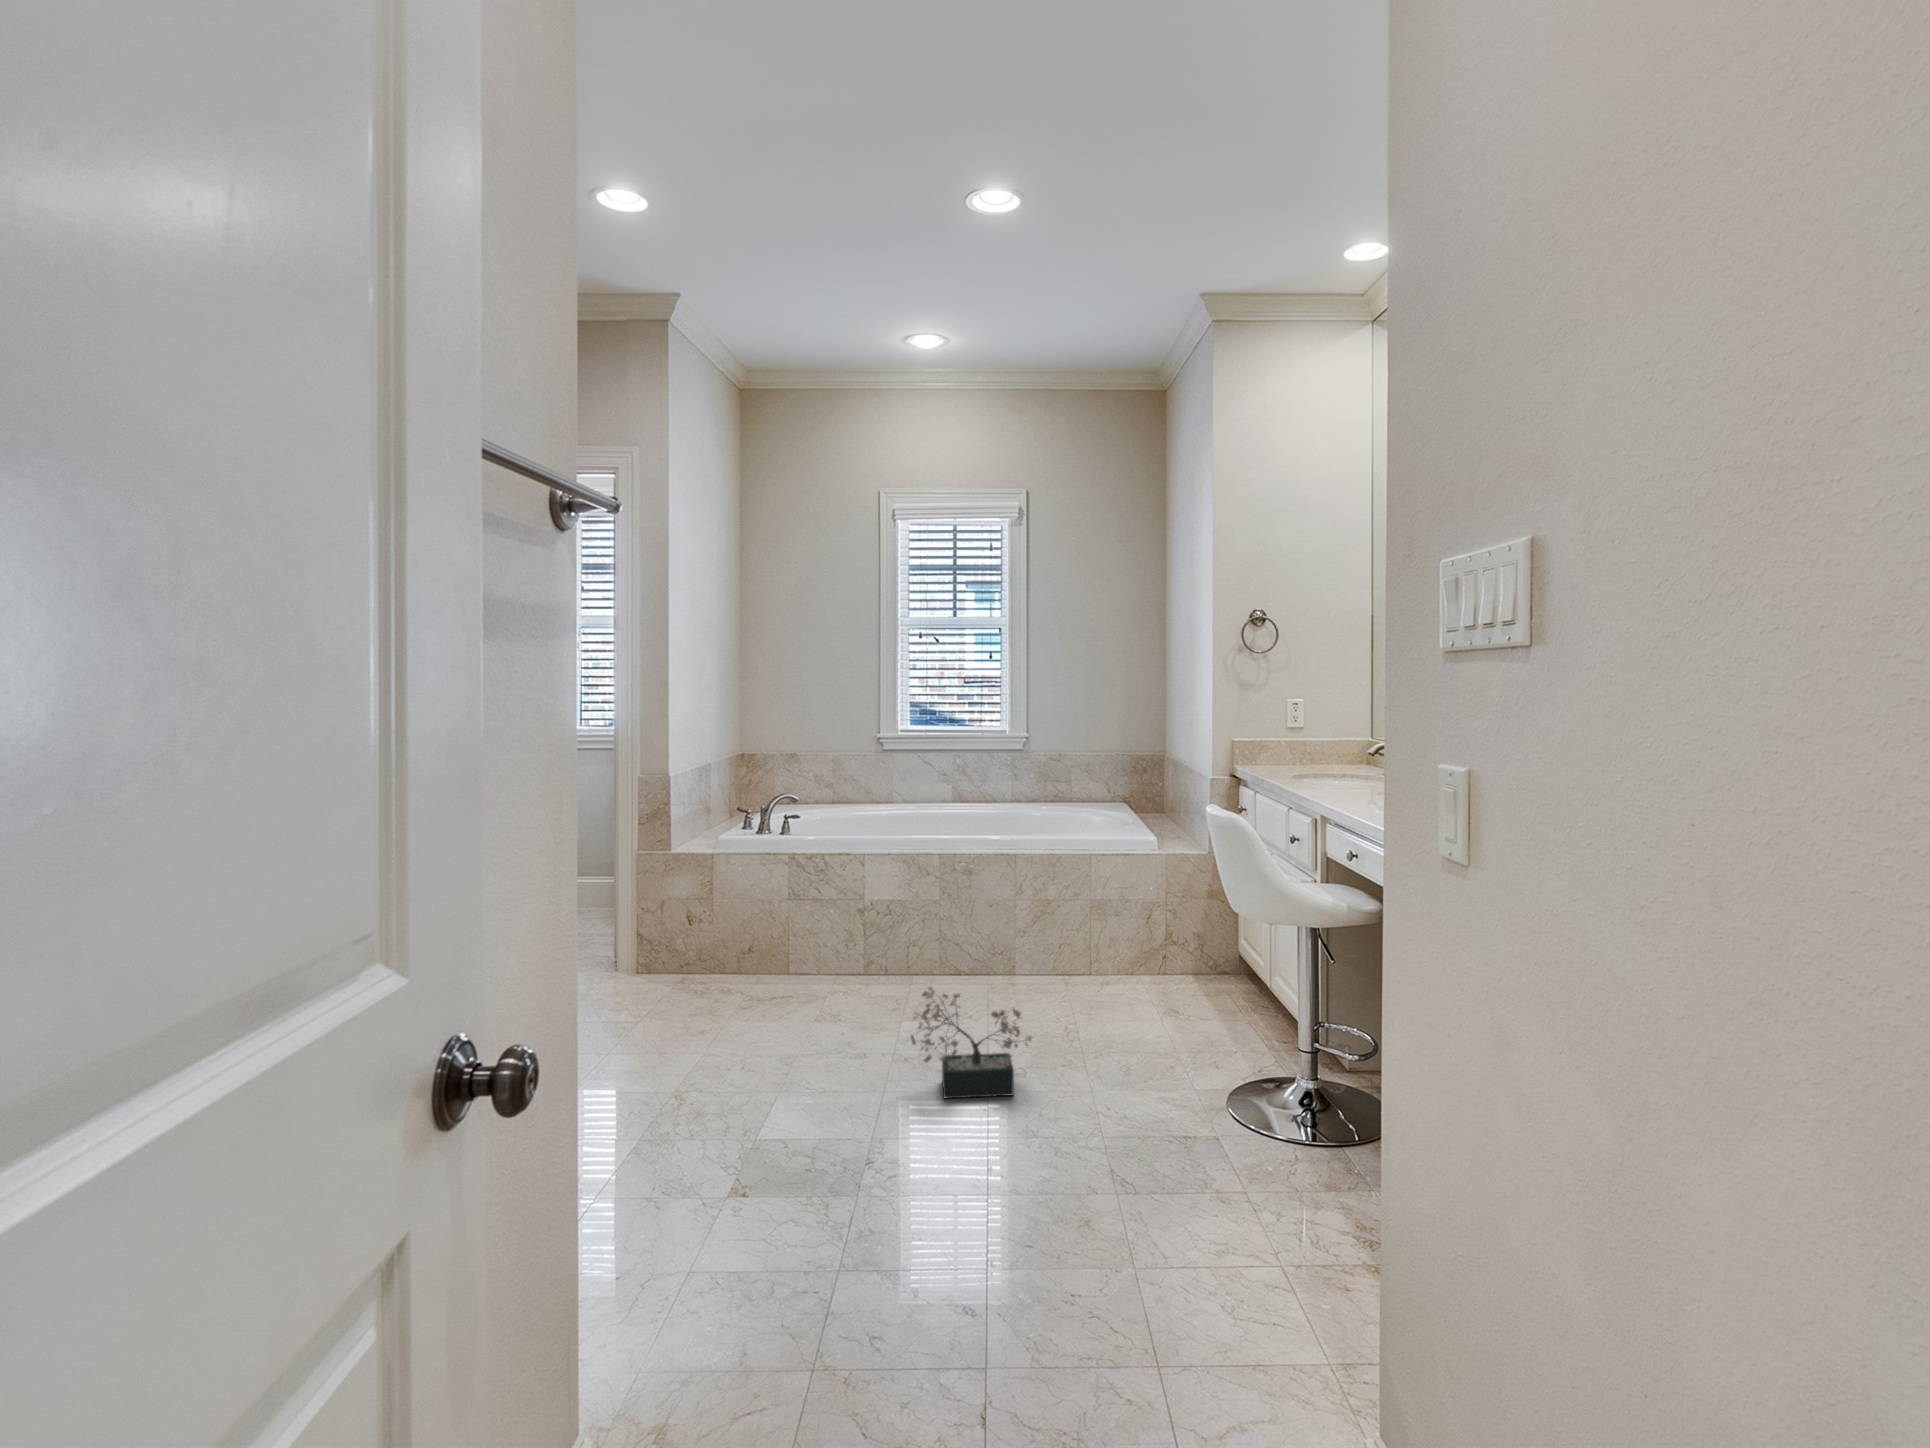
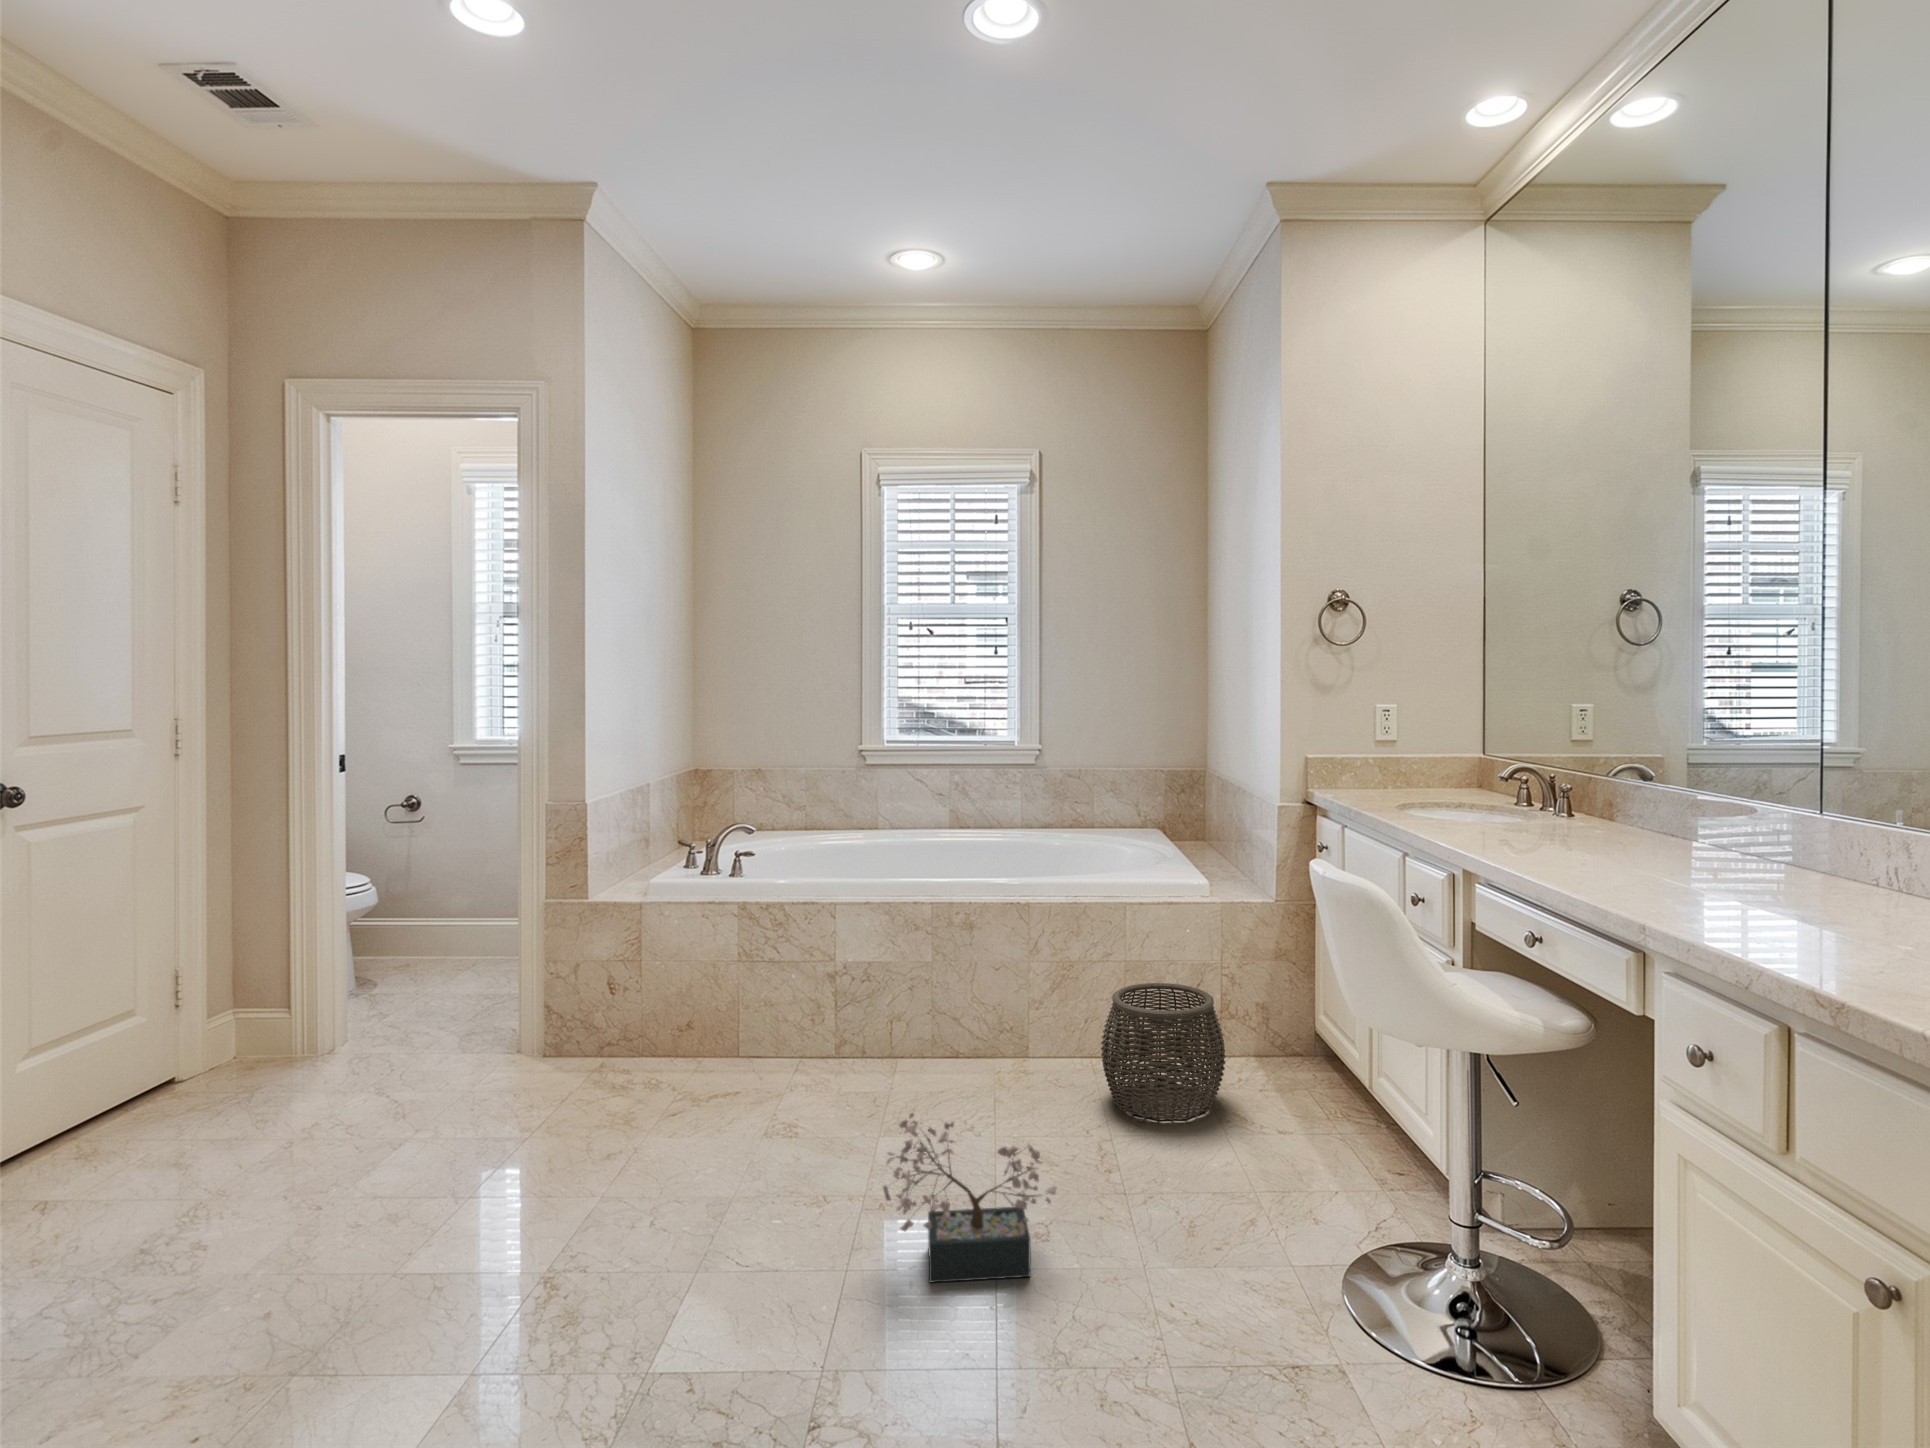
woven basket: none [1071,913,1165,1013] -> present [1101,983,1226,1121]

